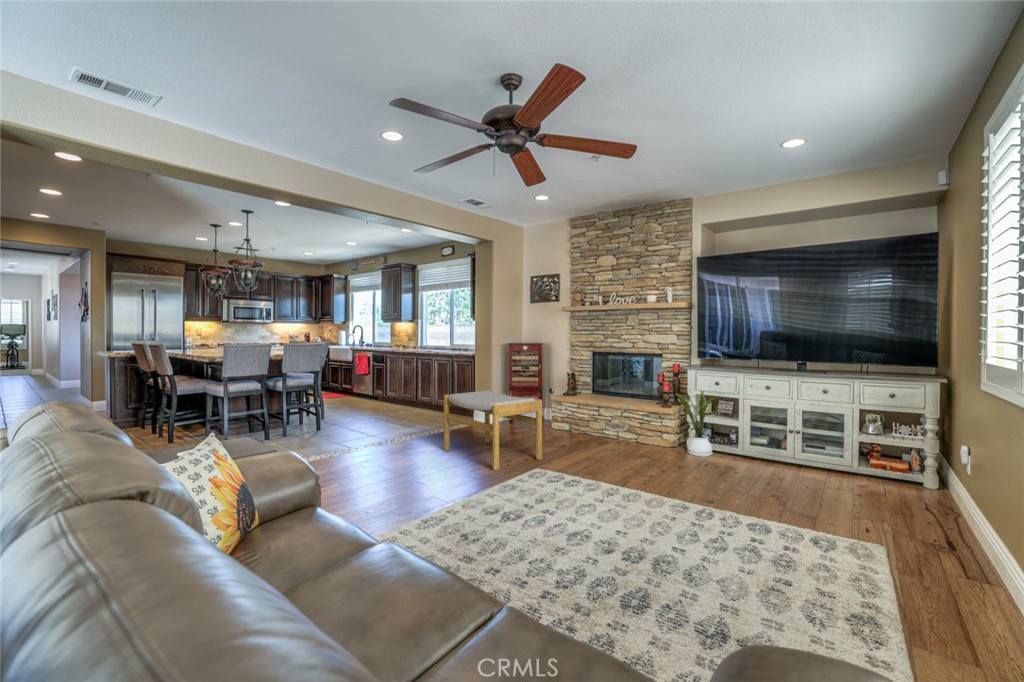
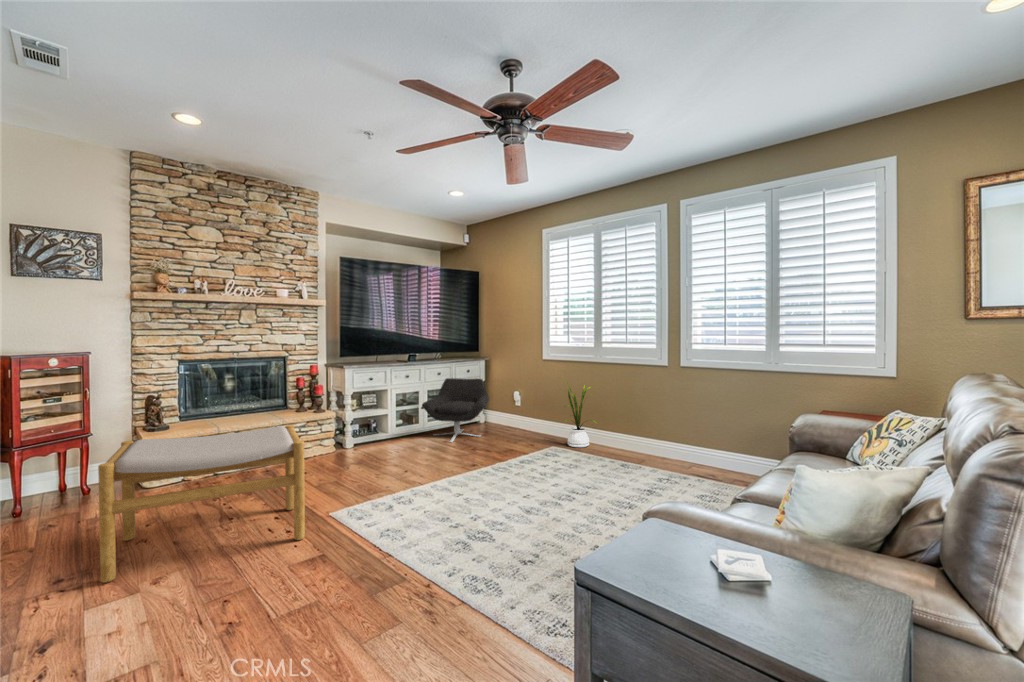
house plant: present [676,387,713,457] -> present [564,380,597,447]
lounge chair: none [771,400,896,491] -> present [422,378,489,442]

